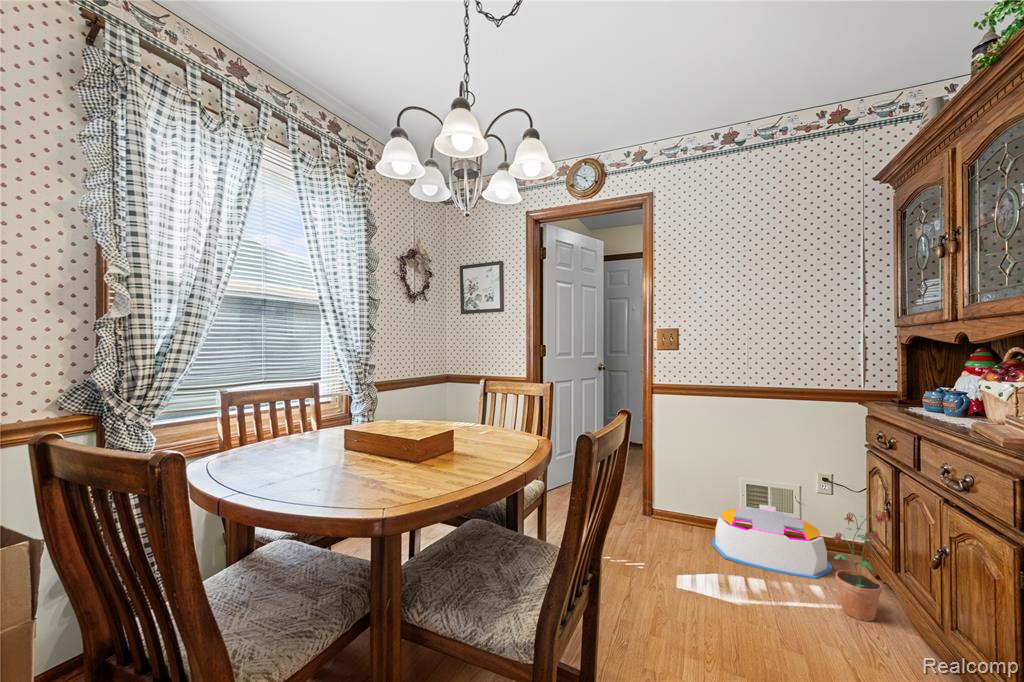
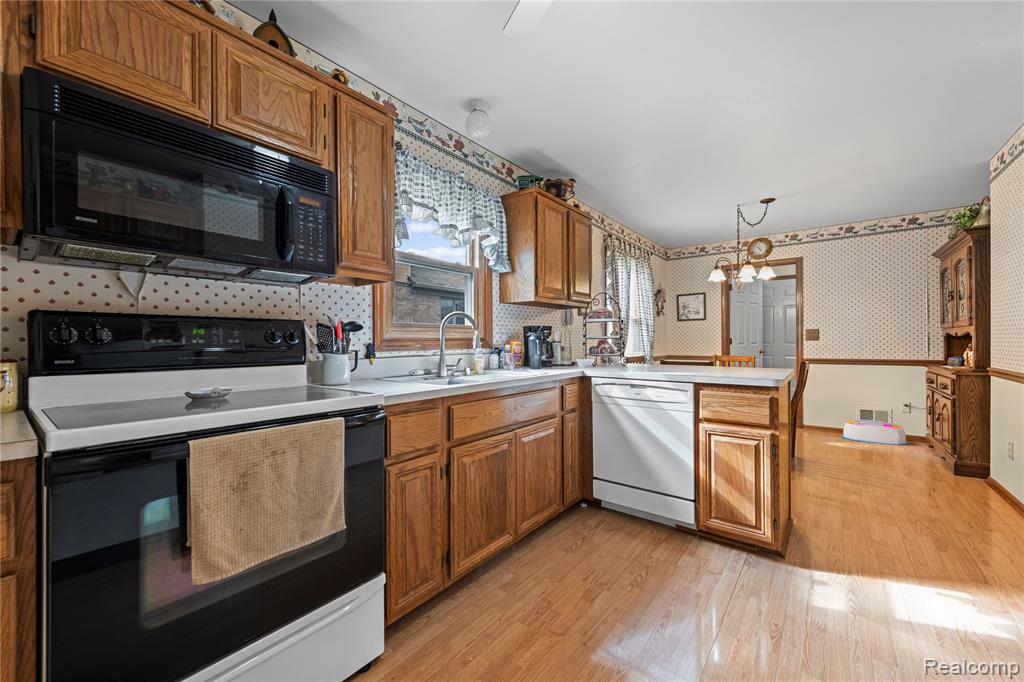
potted plant: present [832,511,891,621] -> none [905,406,934,452]

